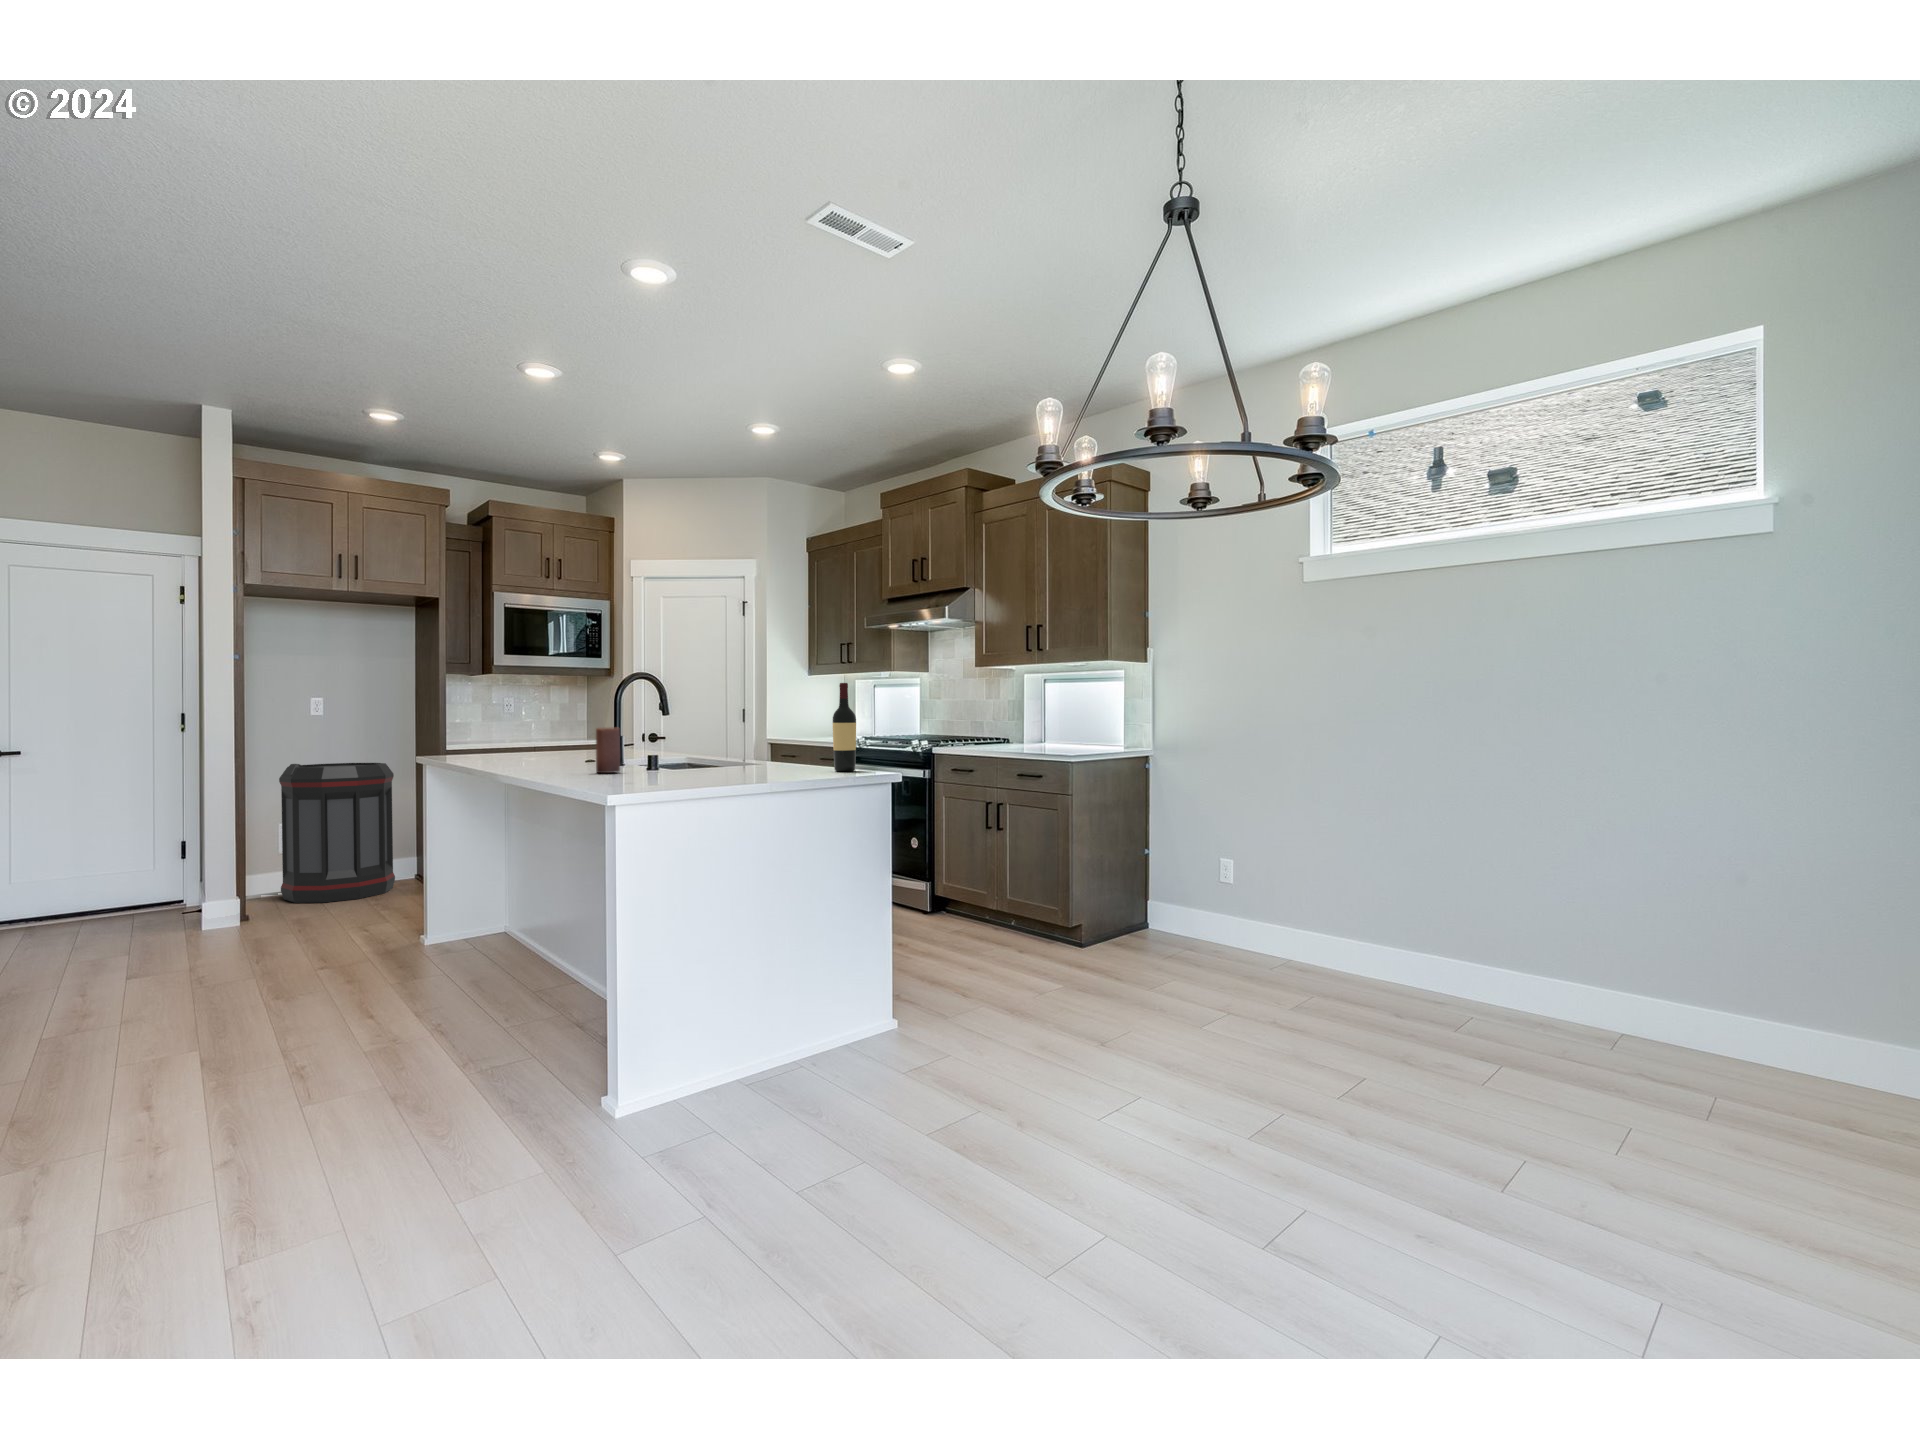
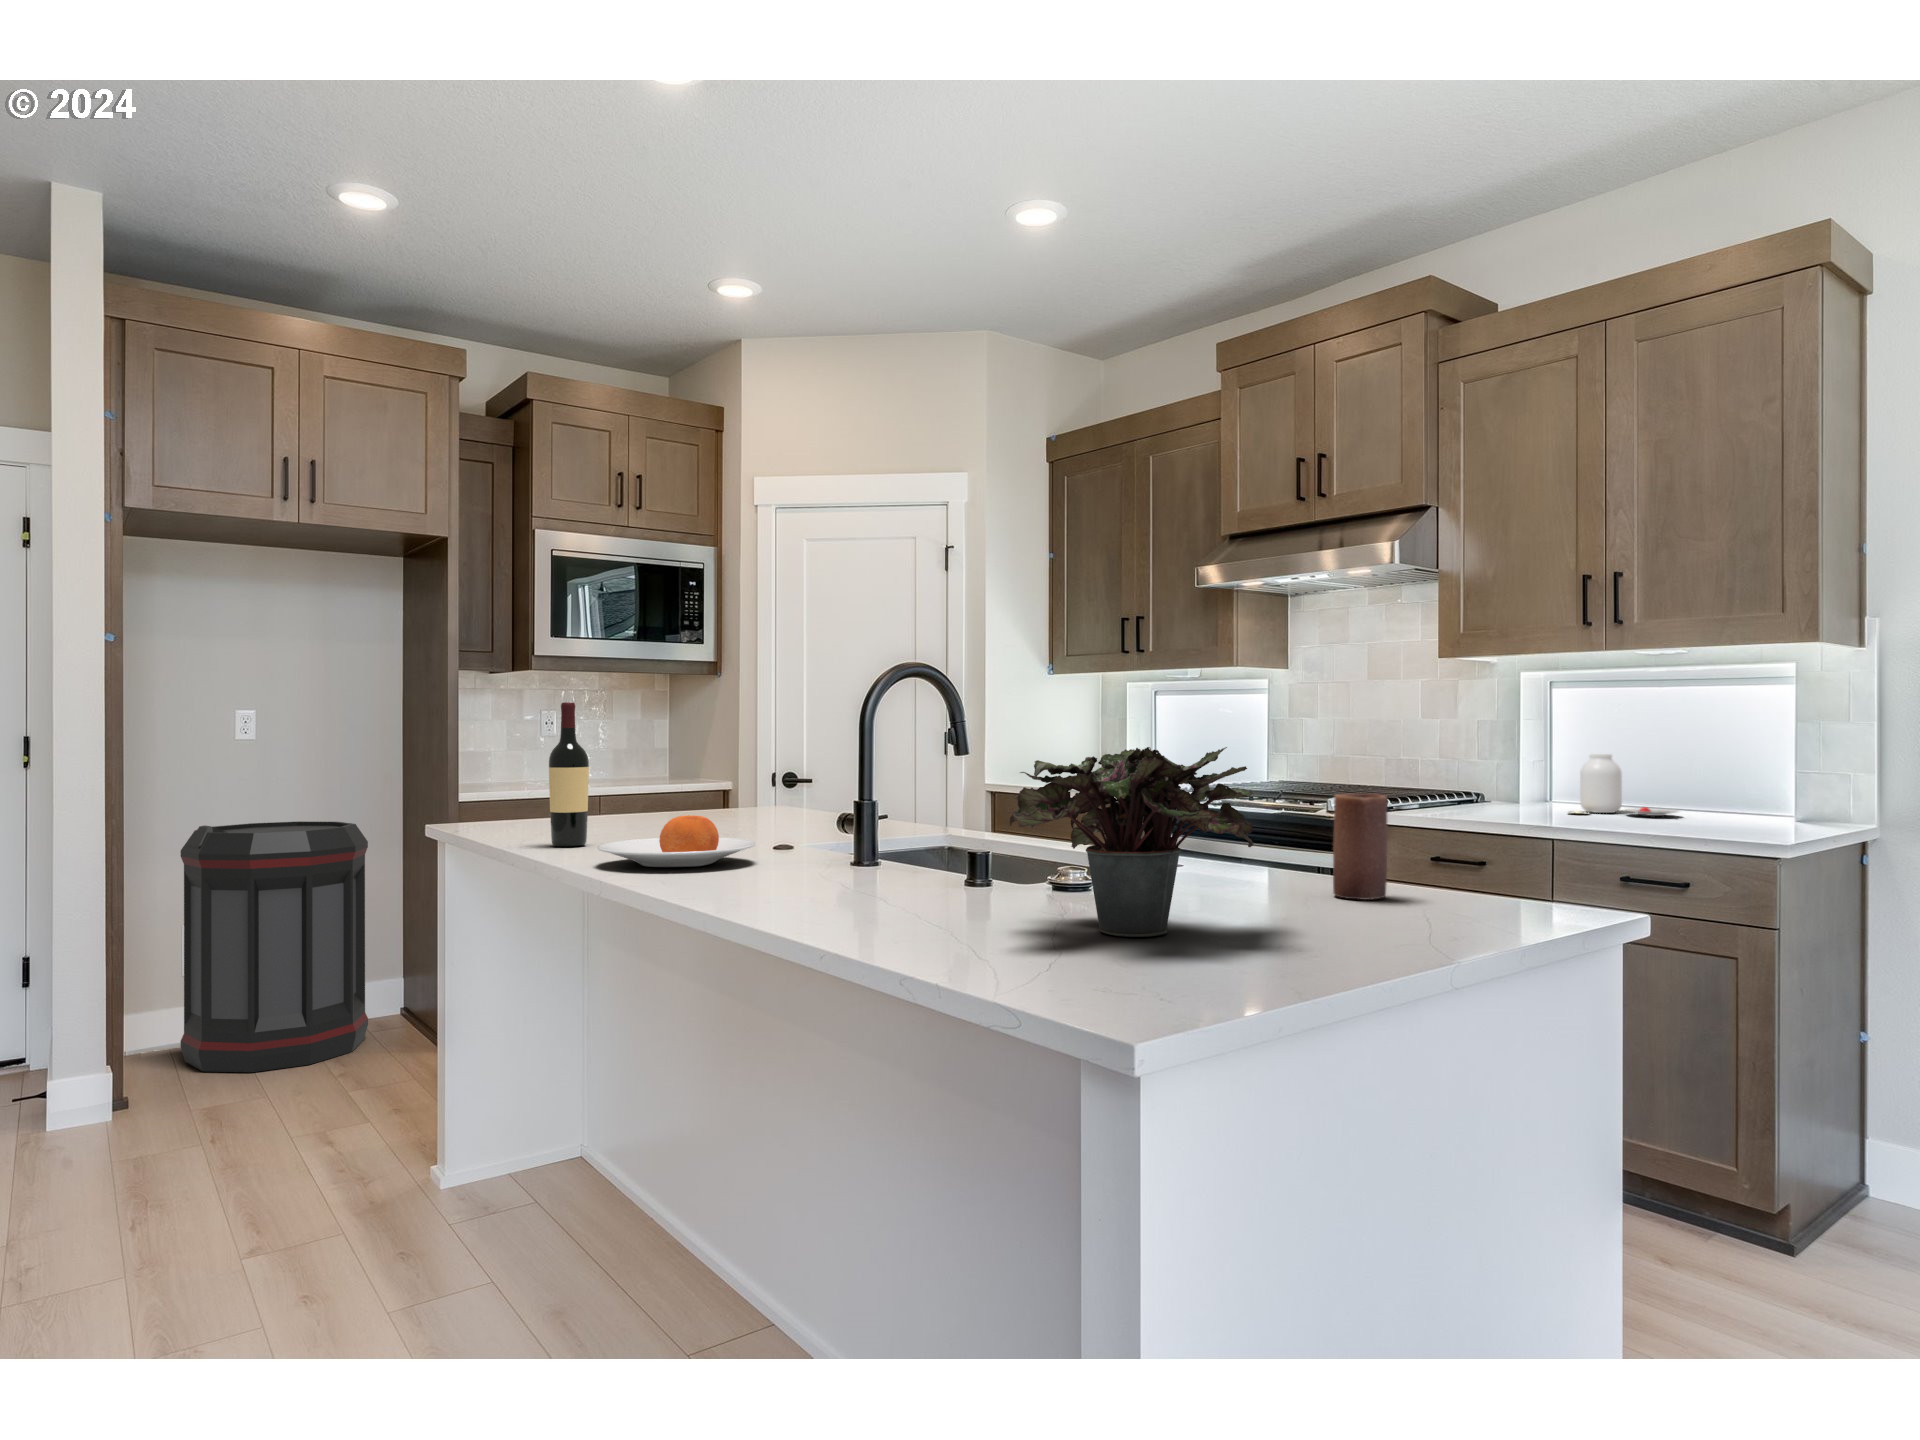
wine bottle: present [833,683,856,772] -> present [549,702,589,847]
potted plant: none [629,704,740,776] -> present [1008,747,1254,937]
jar: none [1023,716,1072,746] -> present [1570,754,1678,816]
candle: present [596,728,620,773] -> present [1333,794,1387,900]
plate: none [496,743,575,766] -> present [598,815,755,867]

